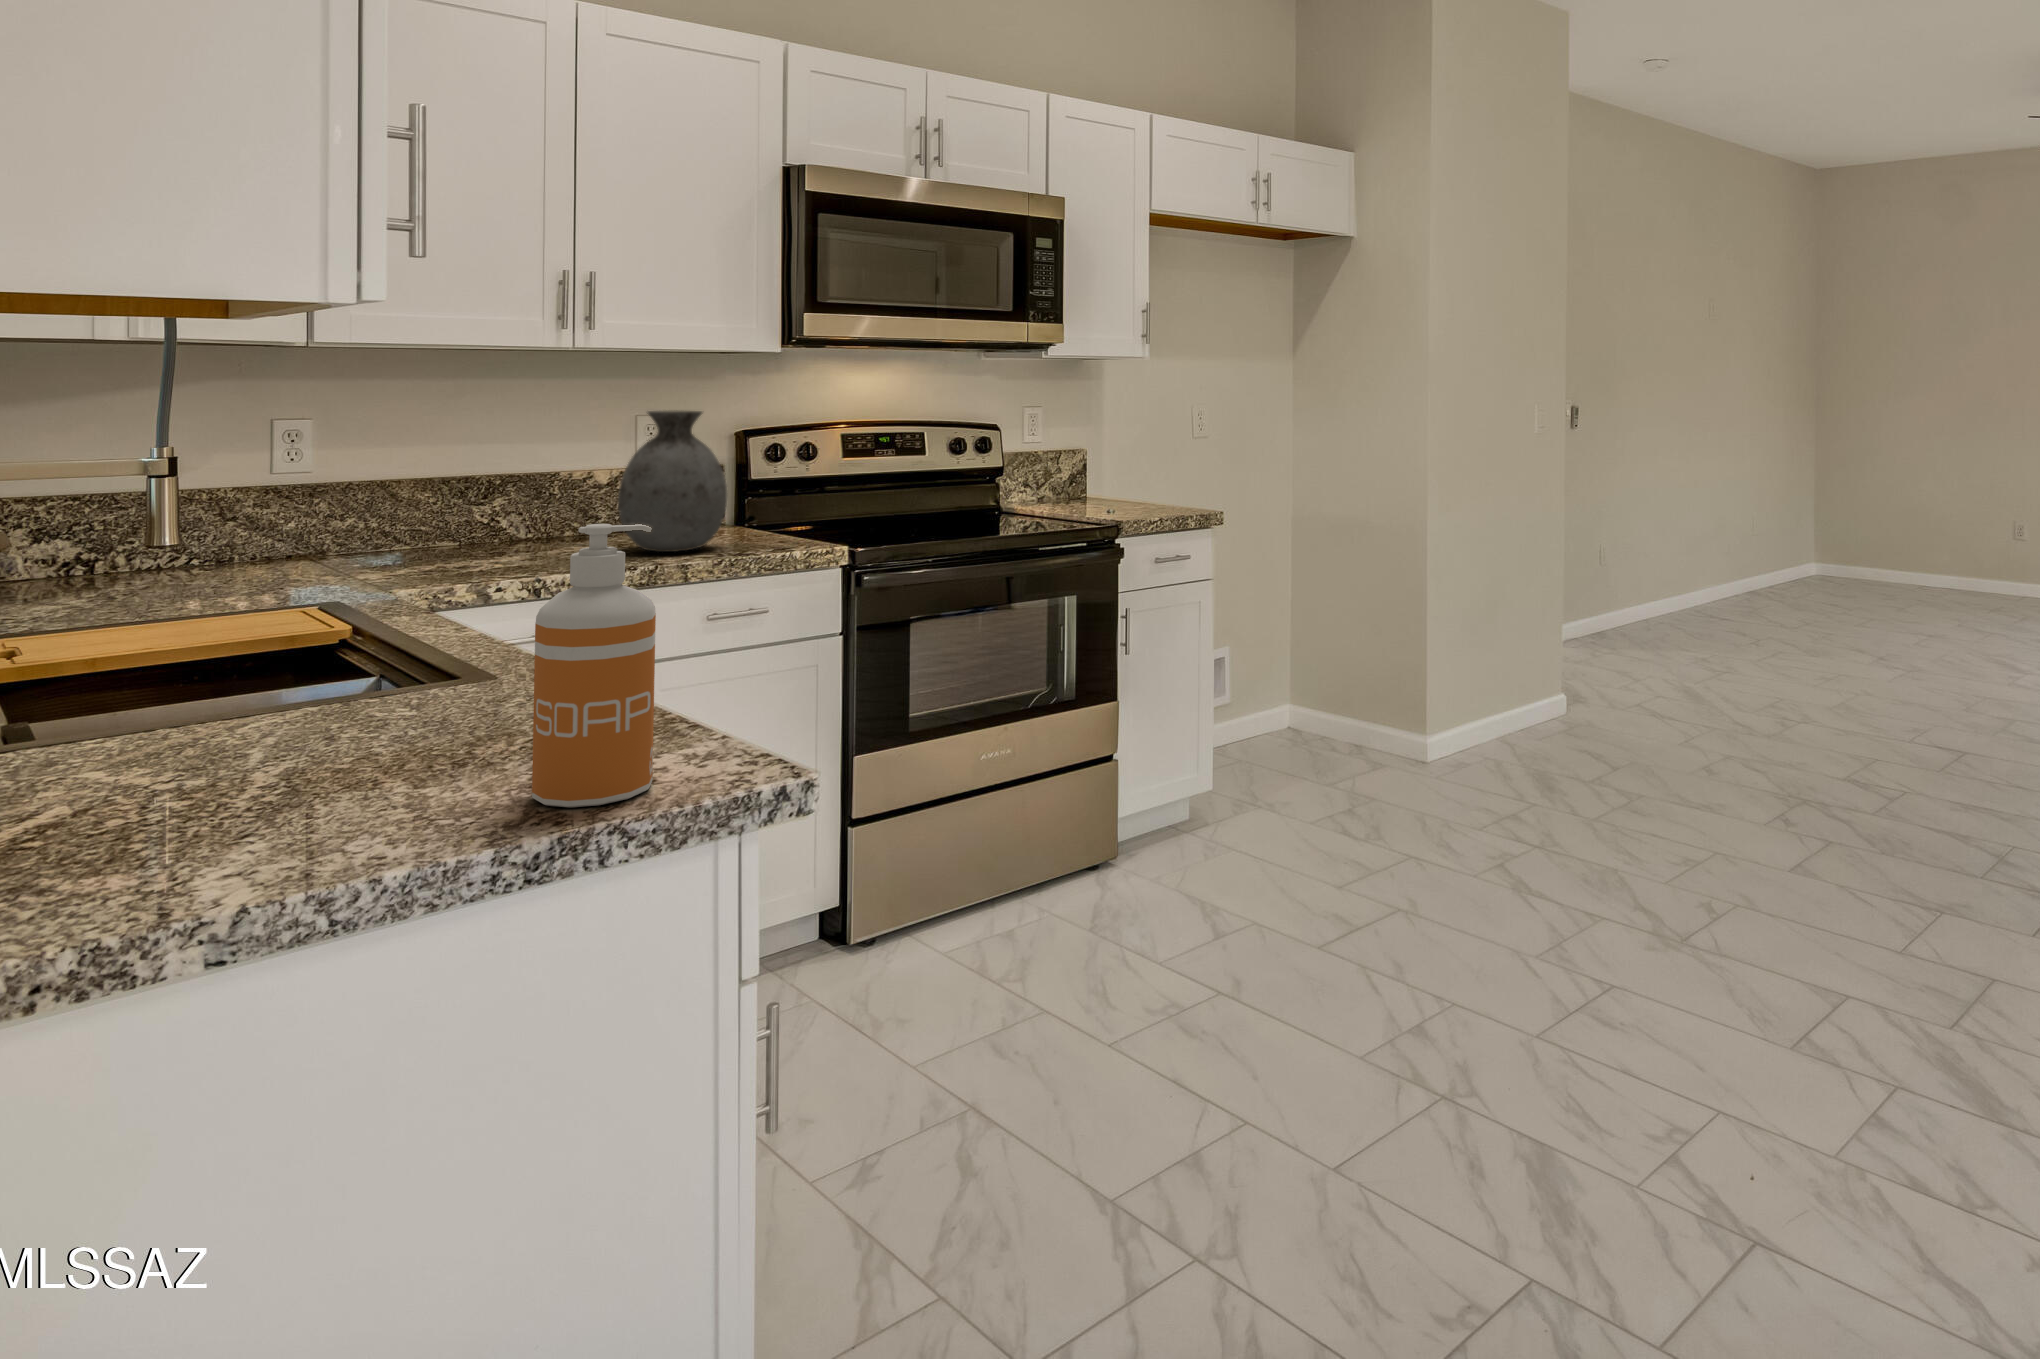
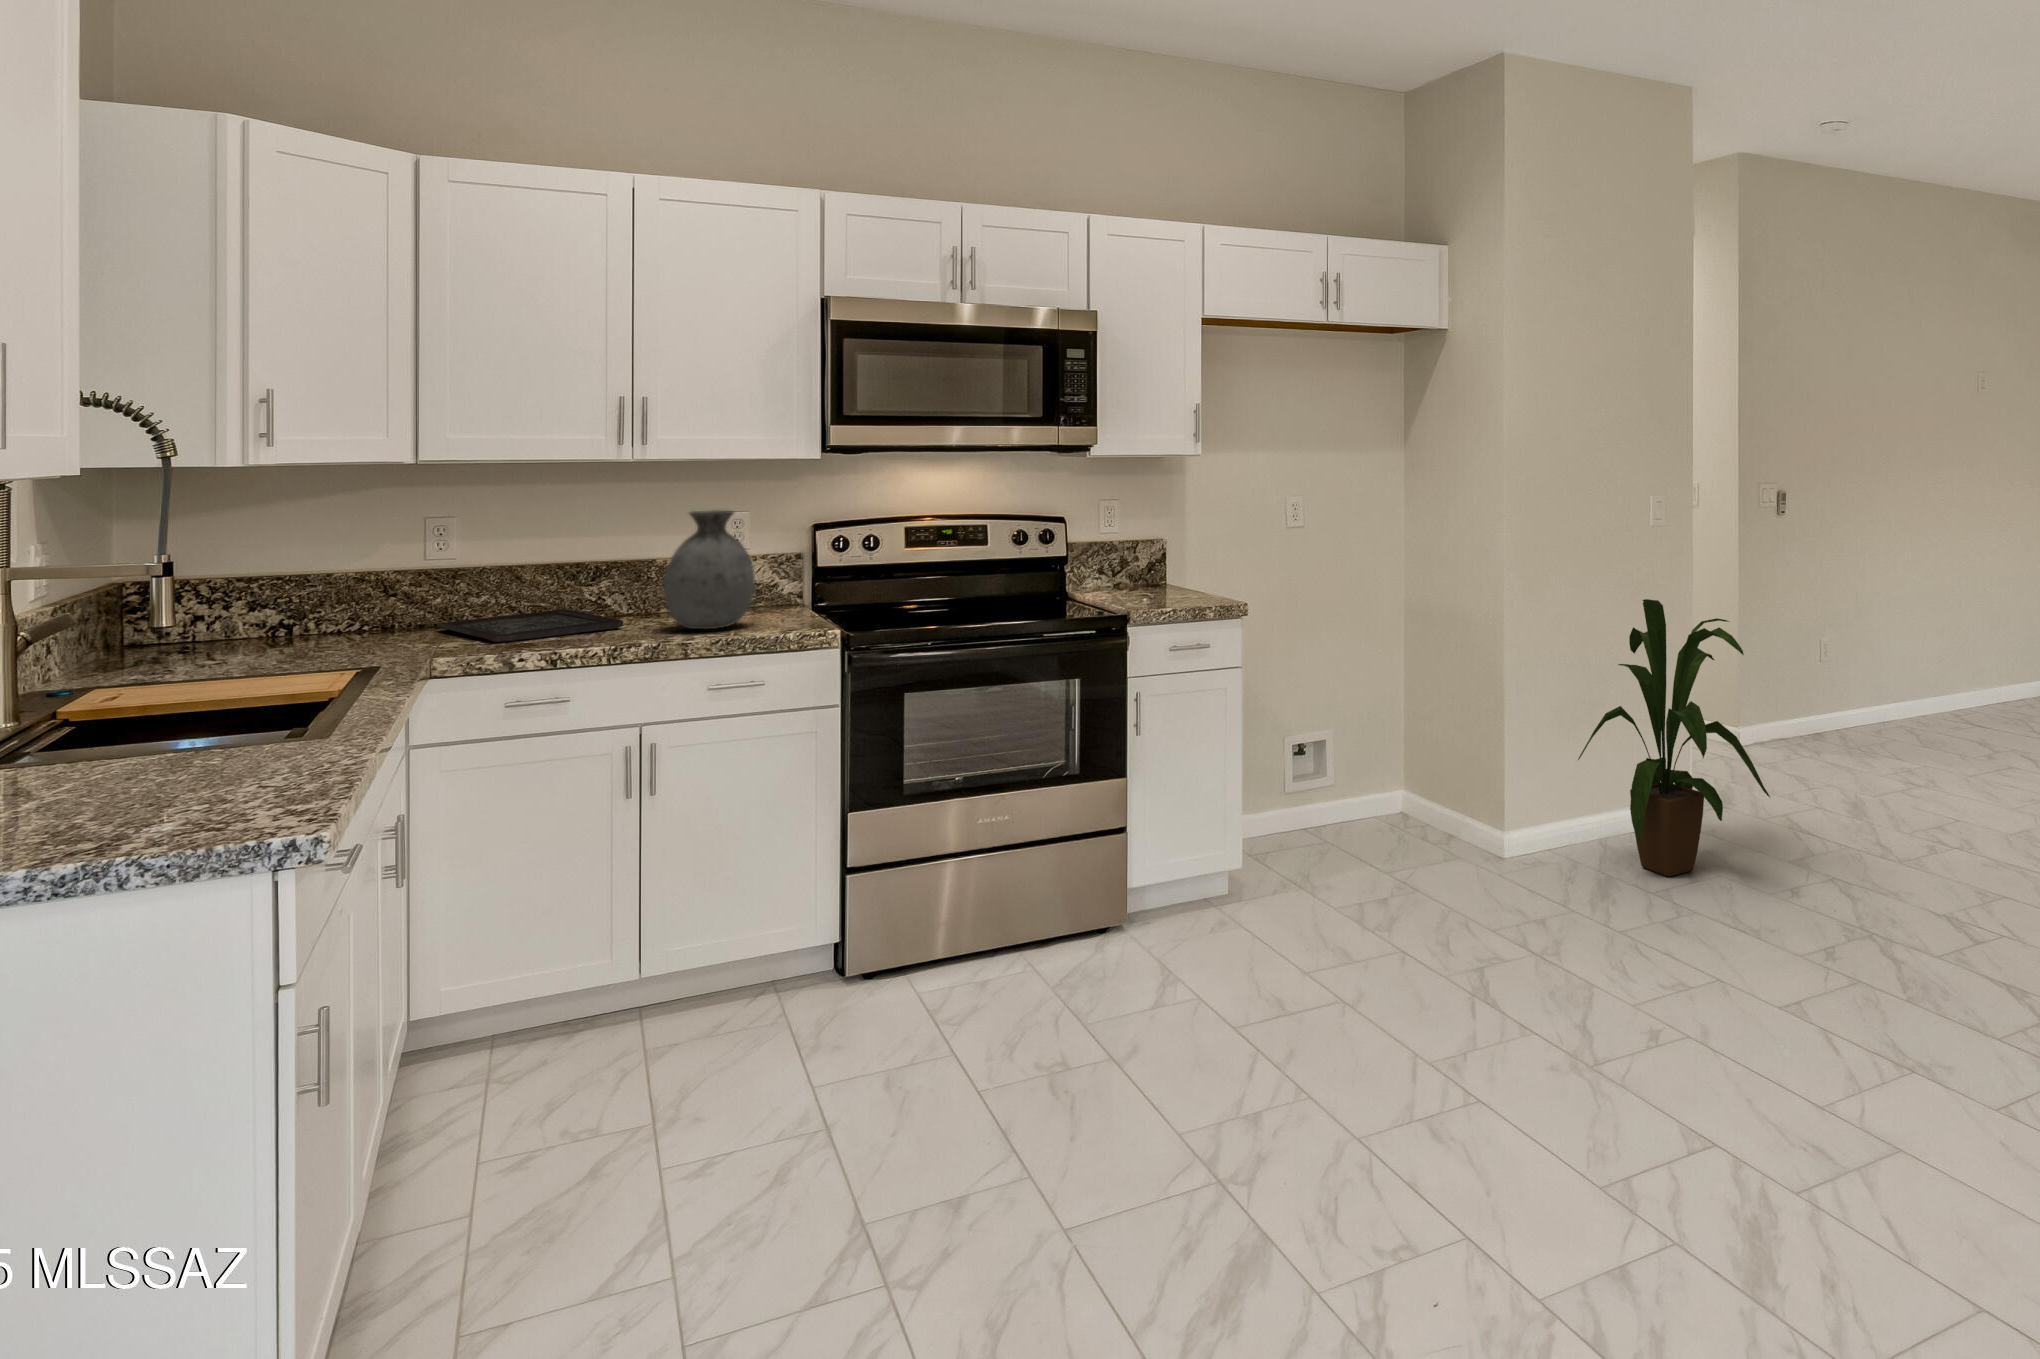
house plant: none [1485,502,1659,765] -> present [1578,599,1770,877]
soap dispenser: present [532,524,656,807] -> none [116,633,226,844]
tray: none [297,535,559,573] -> present [437,609,623,642]

